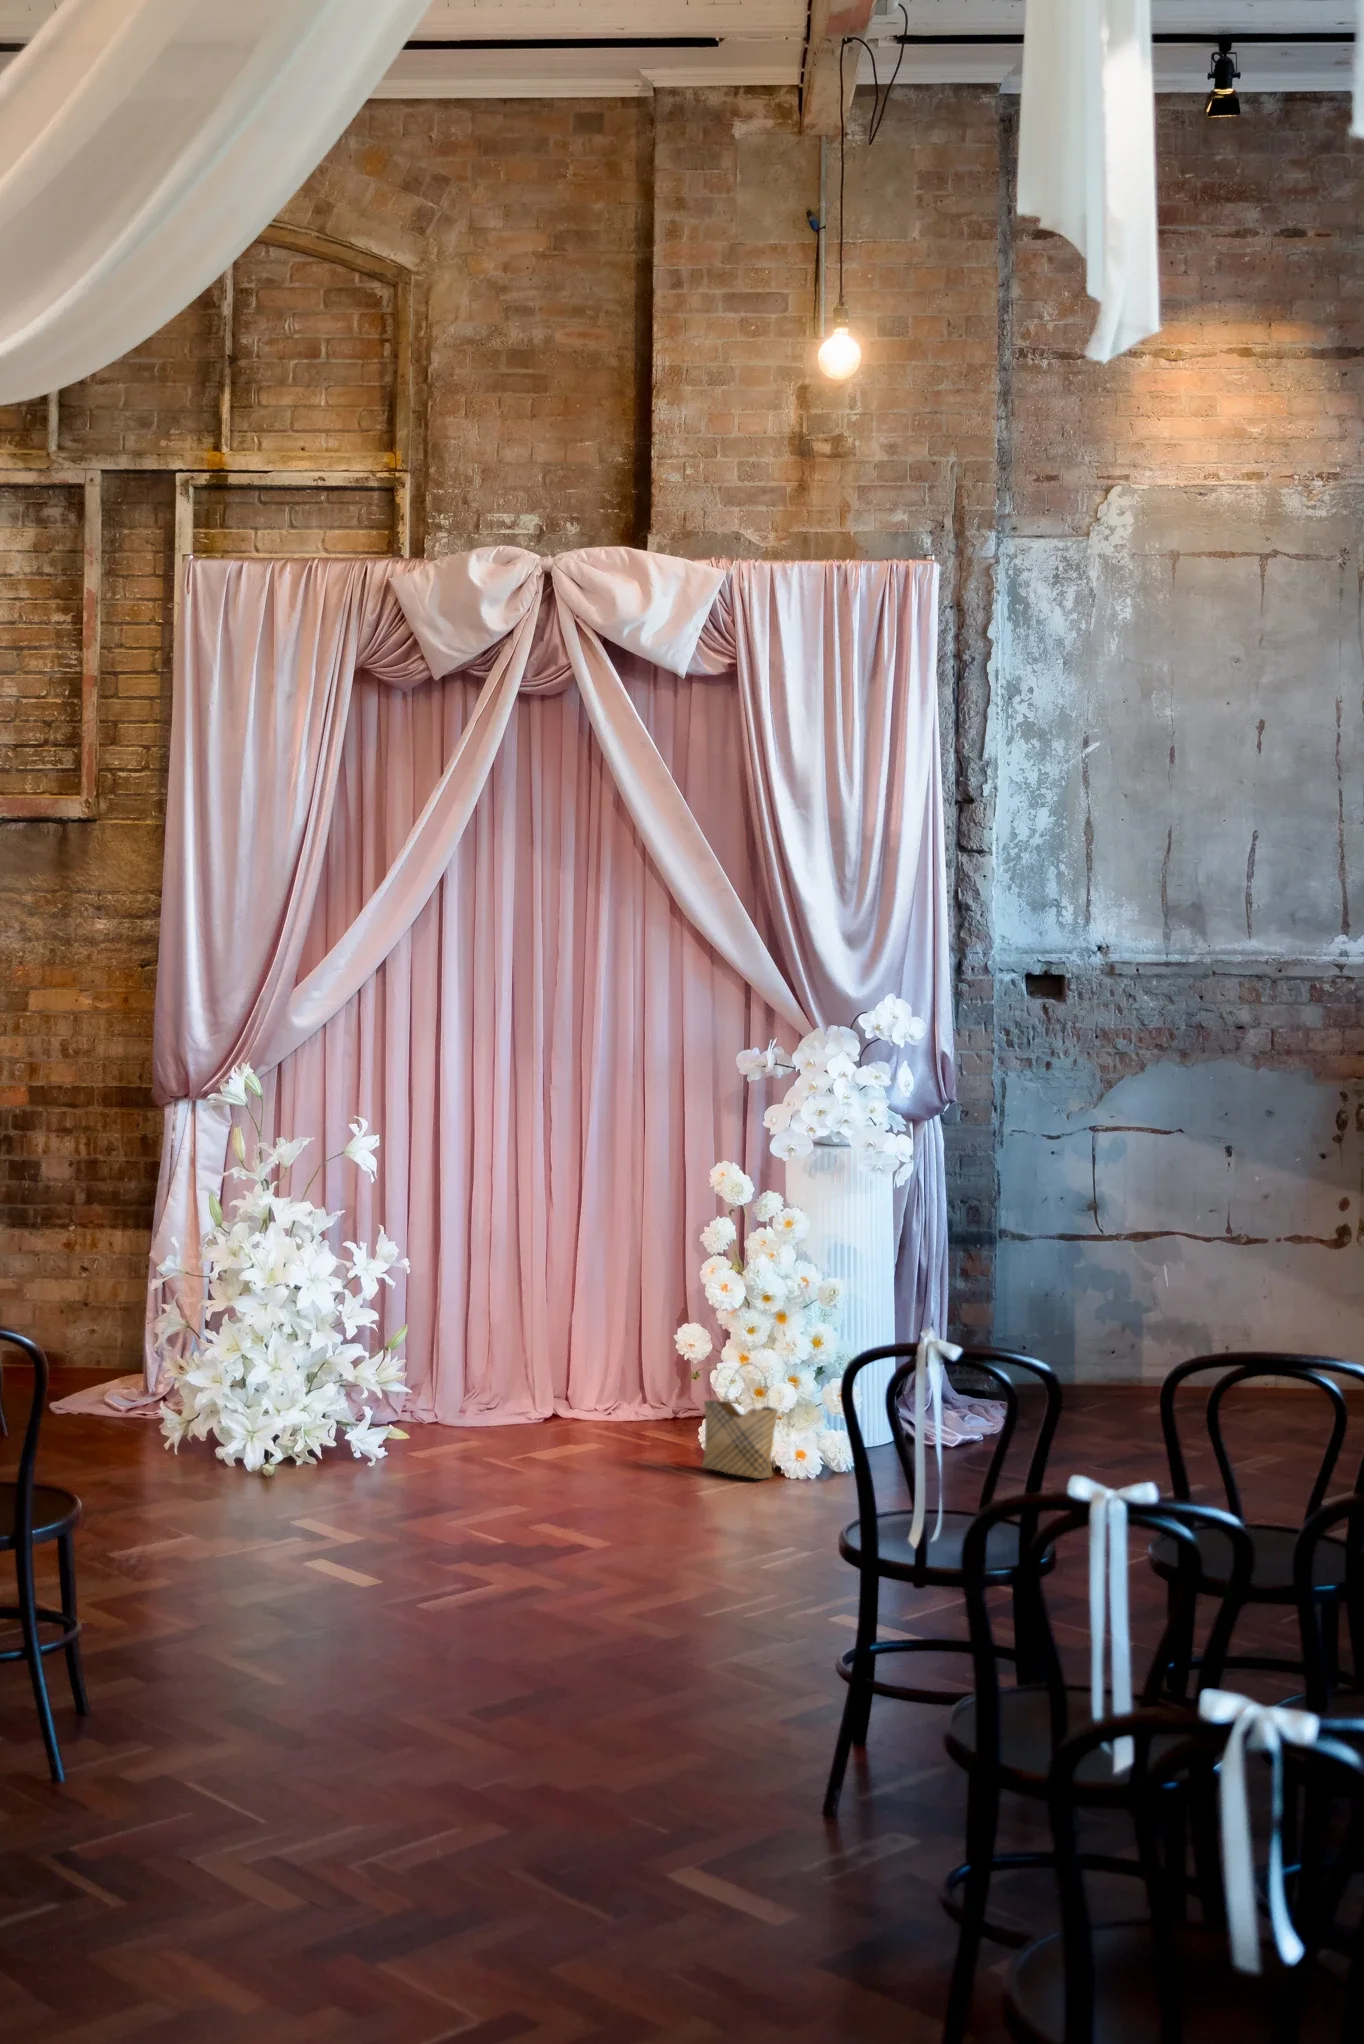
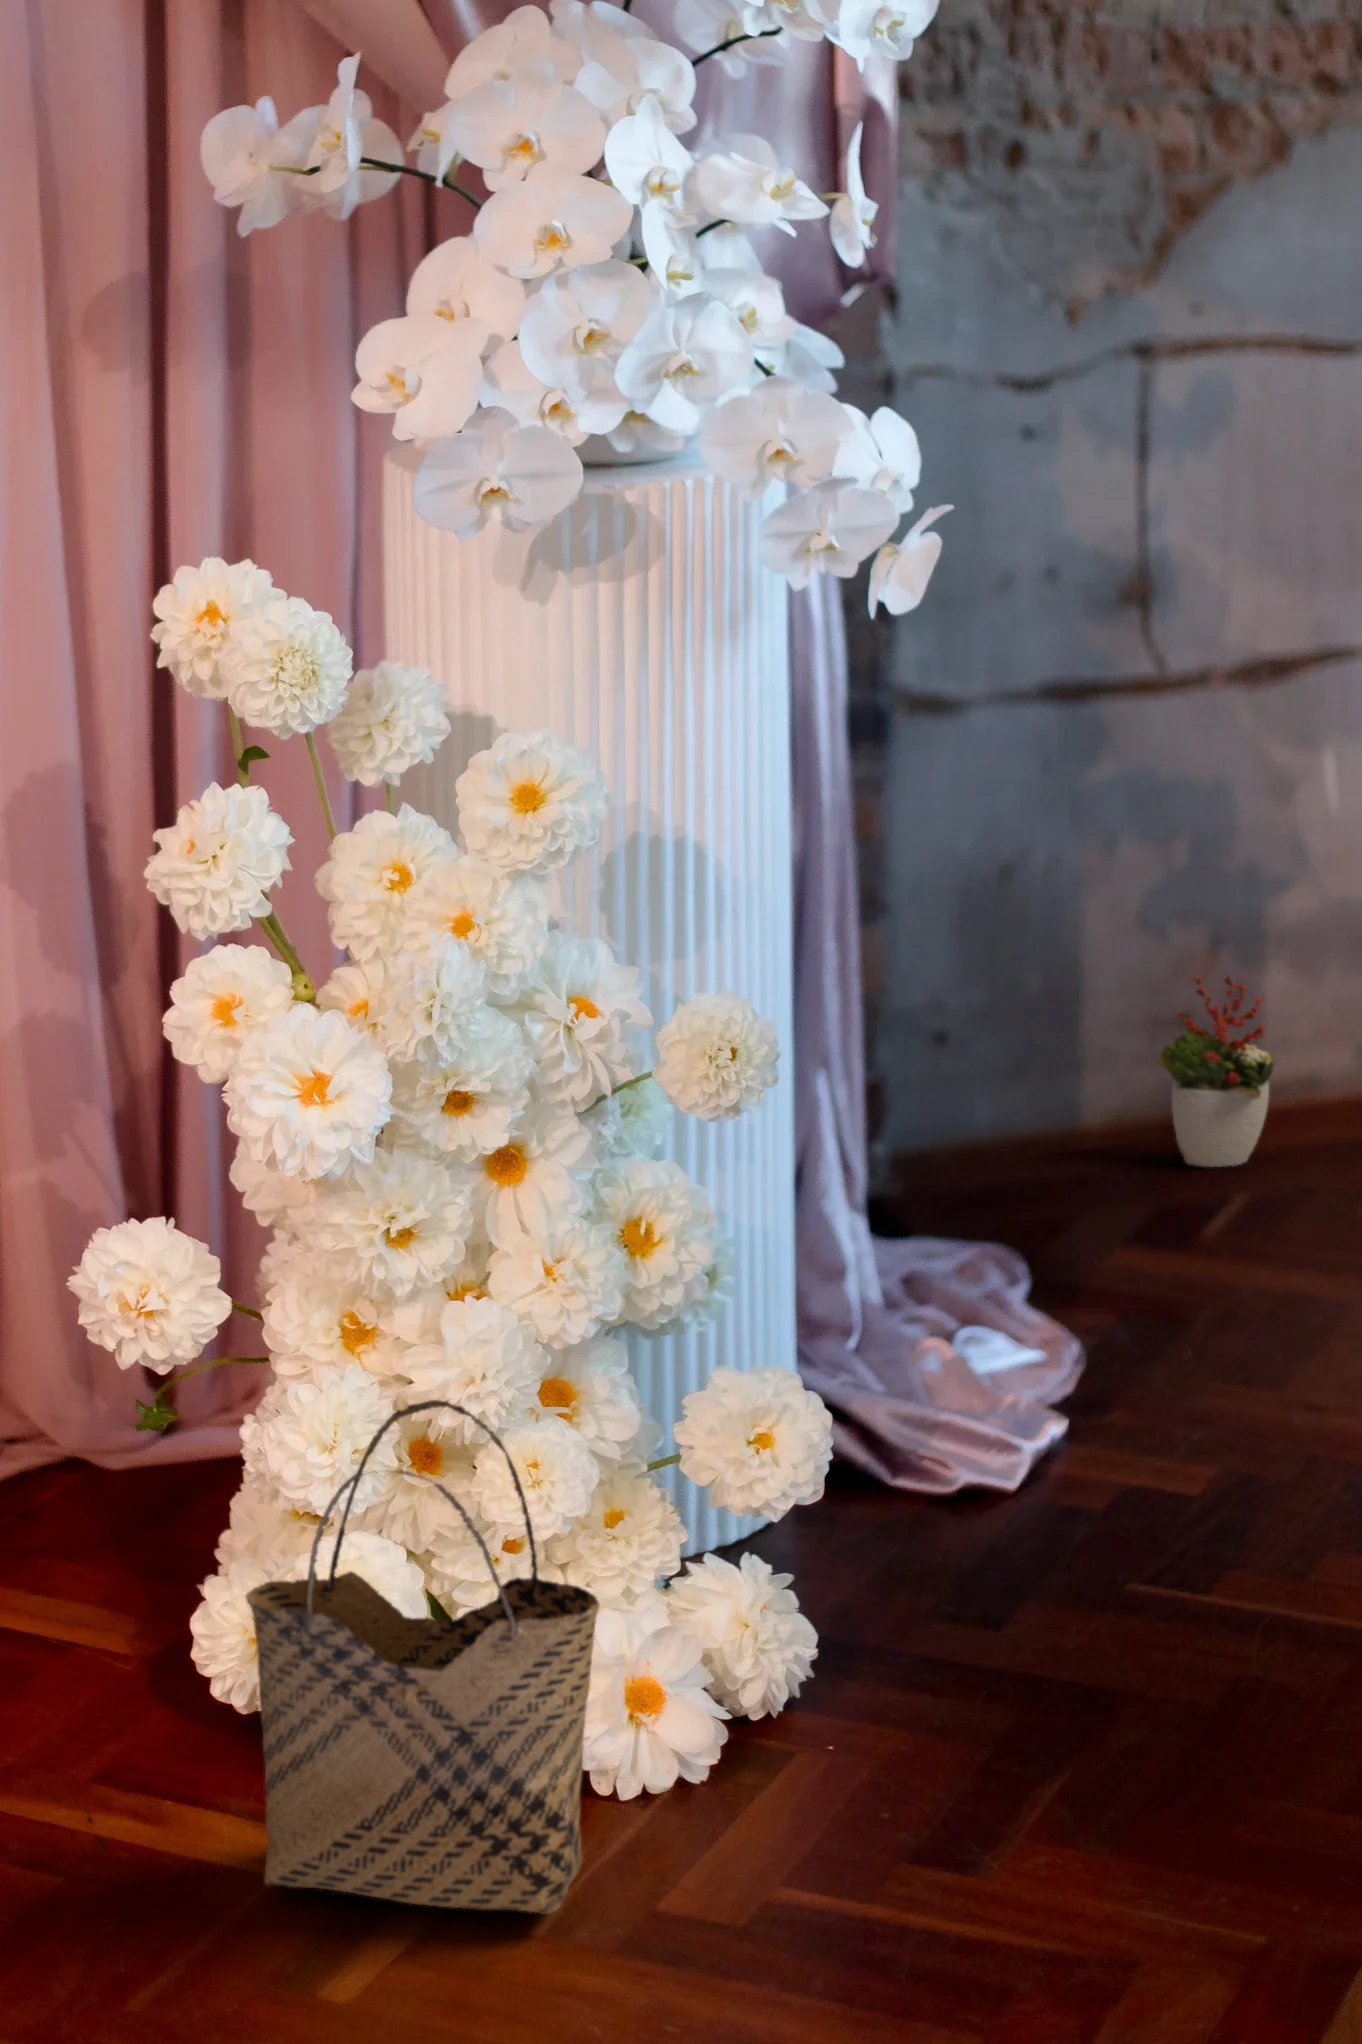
decorative plant: none [1093,1340,1134,1407] -> present [1158,977,1274,1167]

